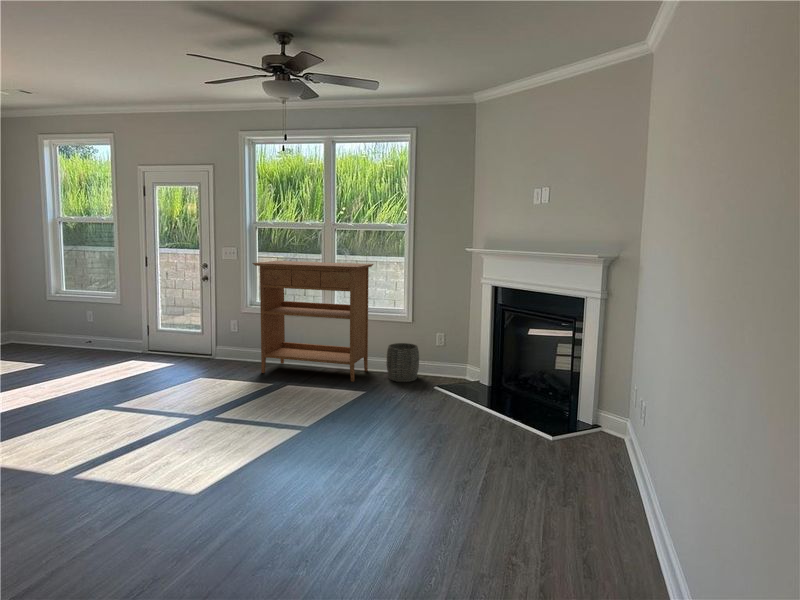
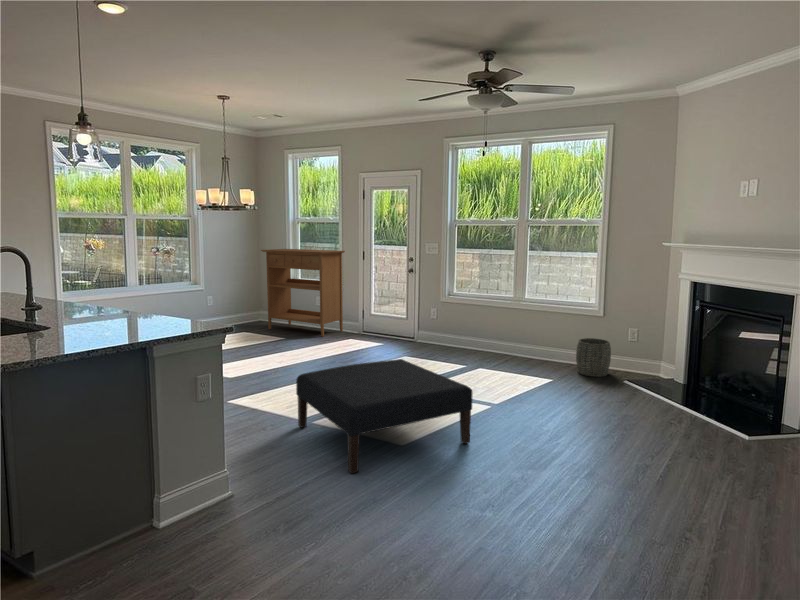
console table: present [253,261,373,382] -> present [261,249,345,337]
ottoman: none [45,385,279,544] -> present [296,359,472,473]

